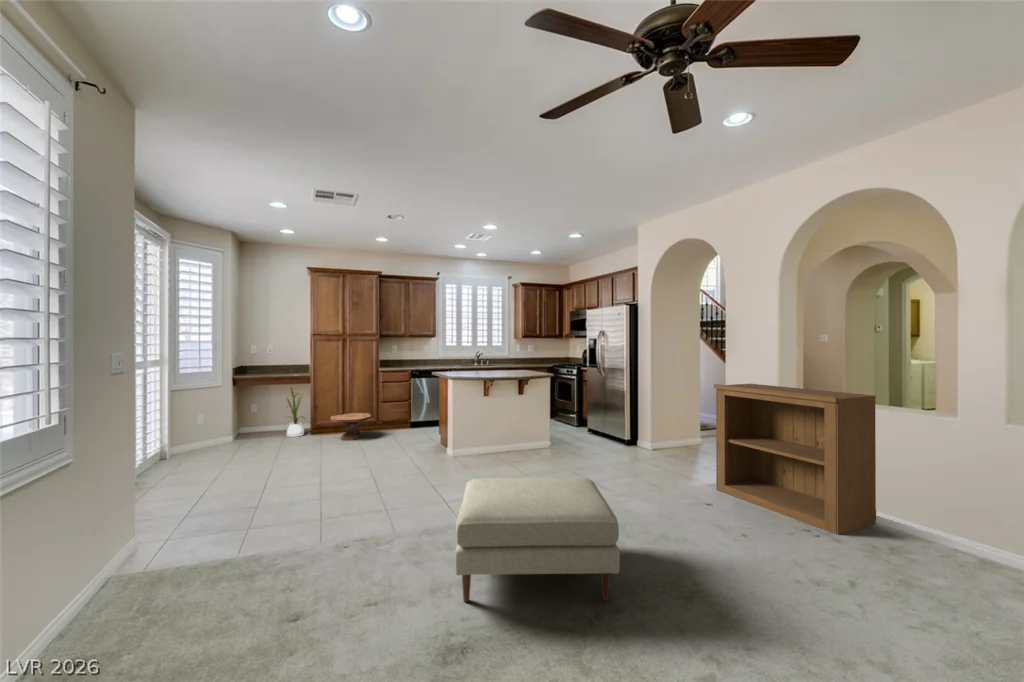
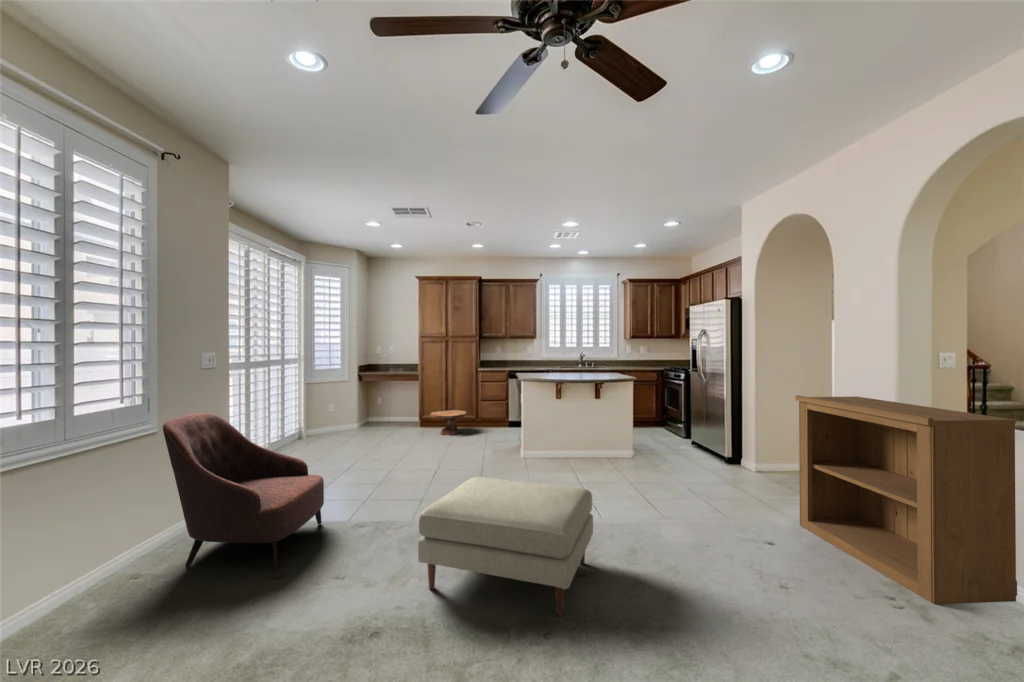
house plant: present [287,387,305,437] -> none [397,382,418,429]
armchair: none [69,433,285,642] -> present [163,413,324,568]

